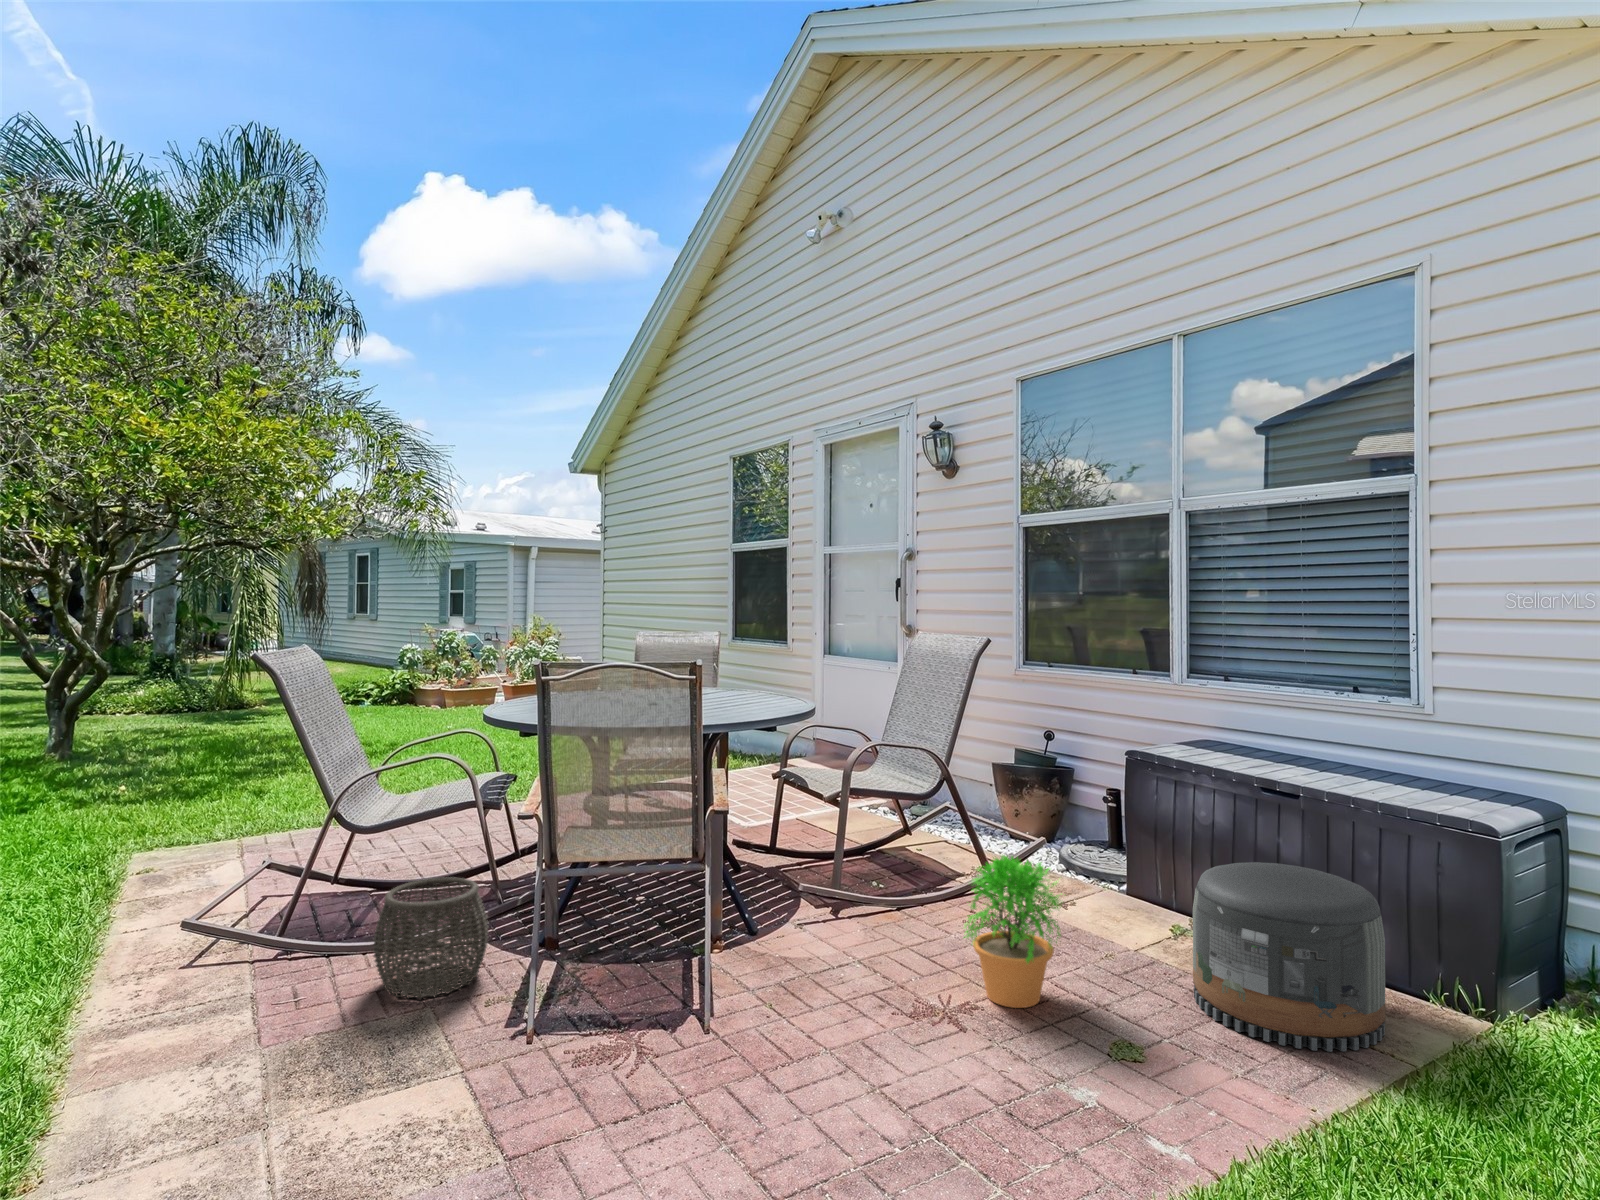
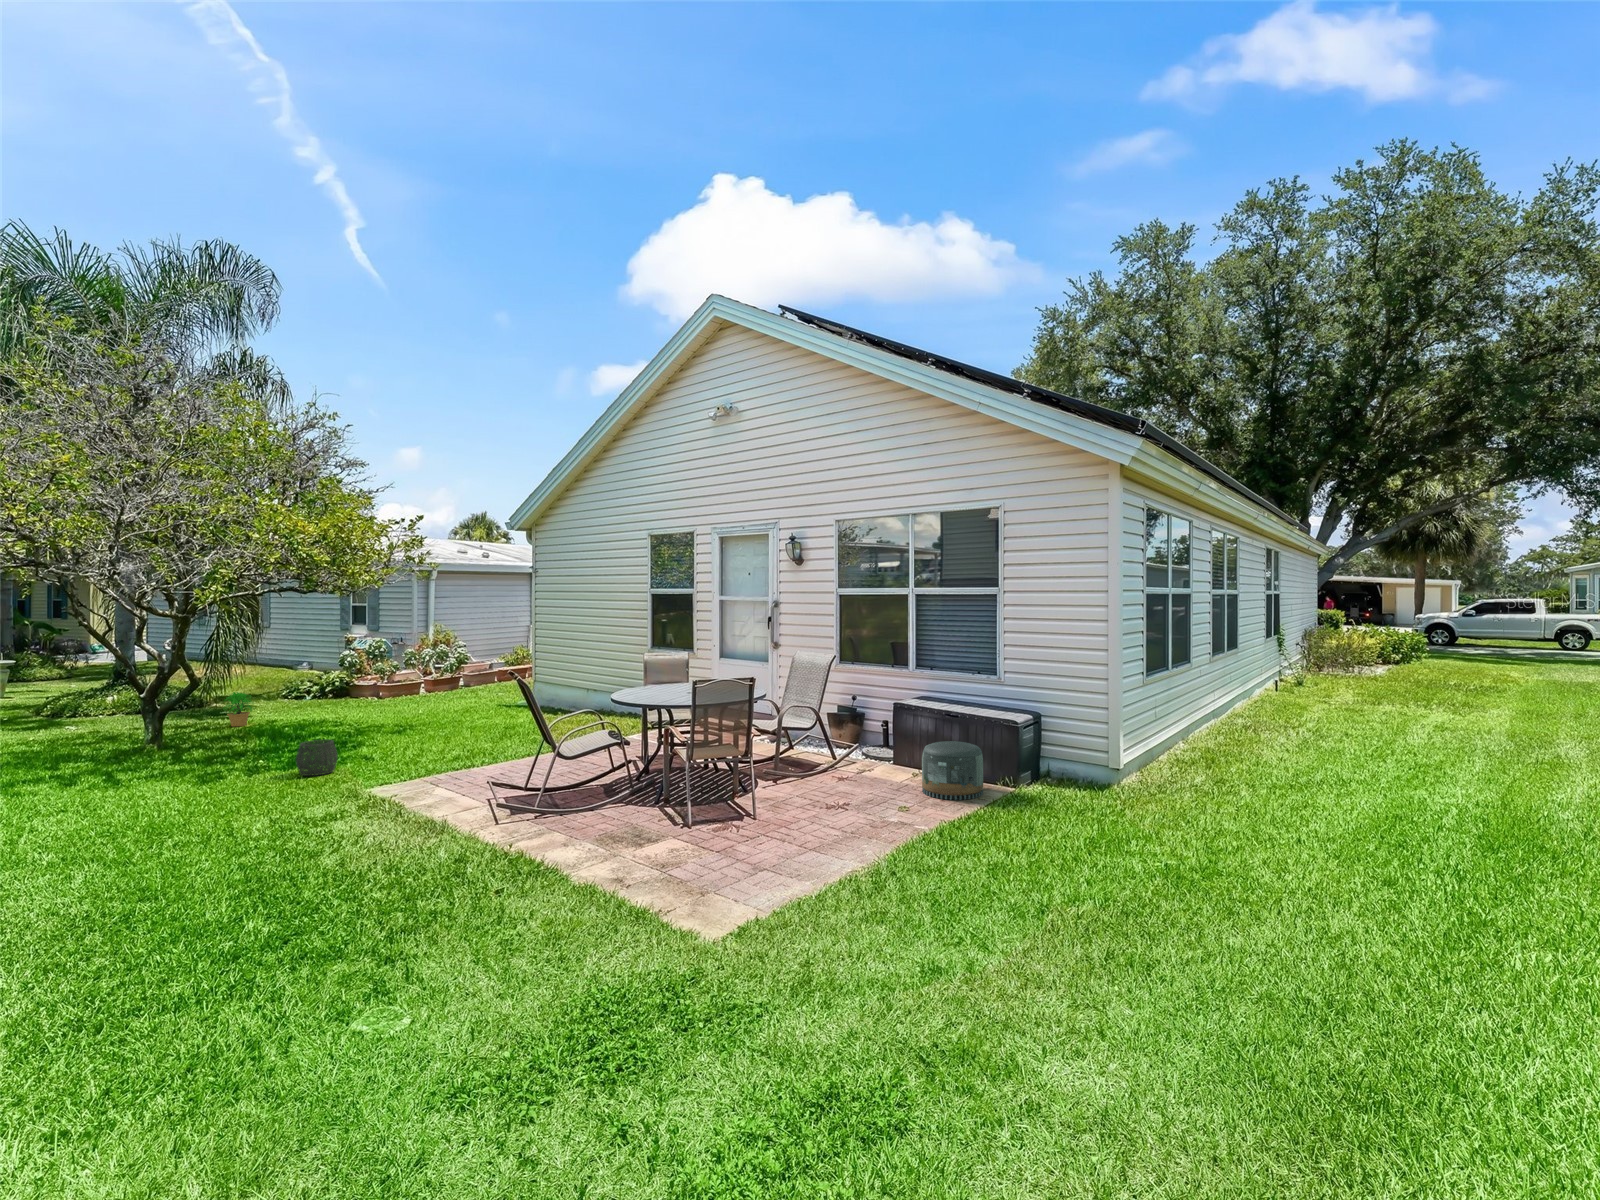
potted plant: present [964,855,1061,1008] -> present [223,692,252,726]
woven basket: present [373,877,489,999] -> present [296,740,337,776]

